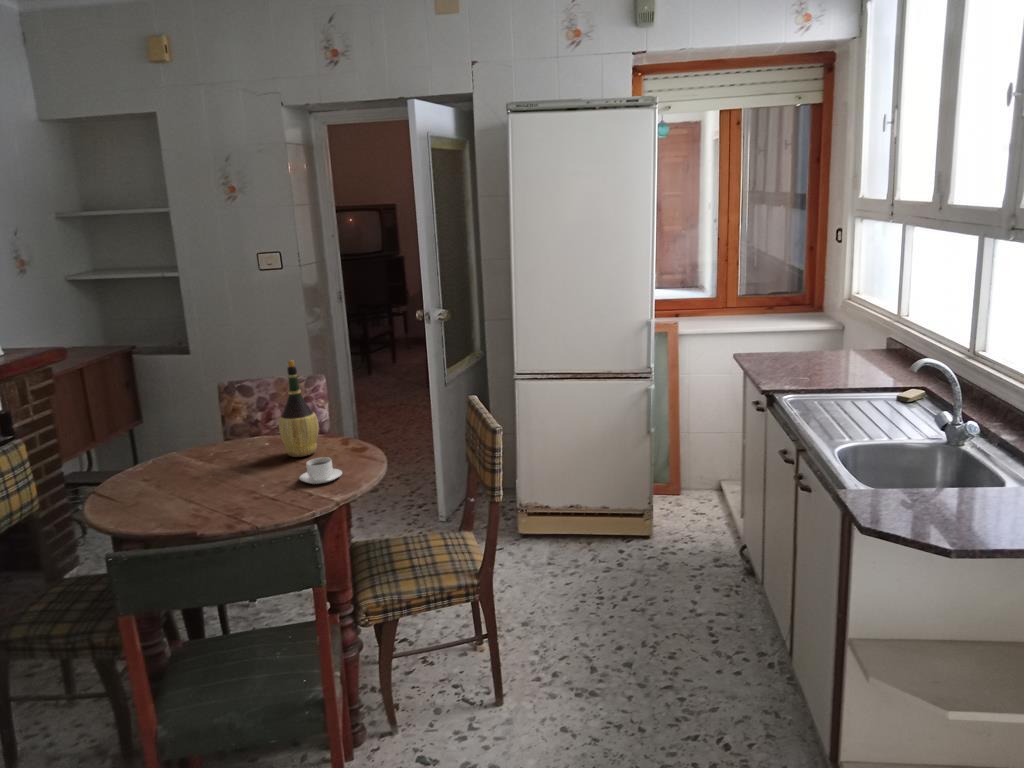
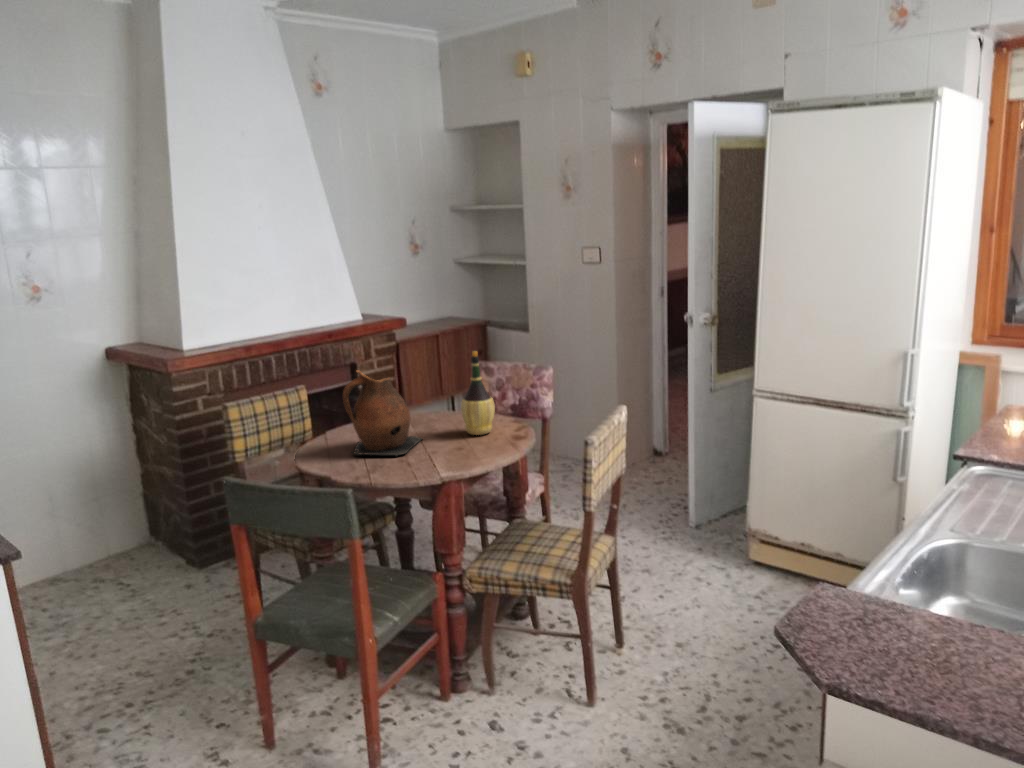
ceramic pitcher: none [151,398,247,504] -> present [343,370,422,456]
coffee cup: present [300,457,342,484] -> none [445,438,482,460]

